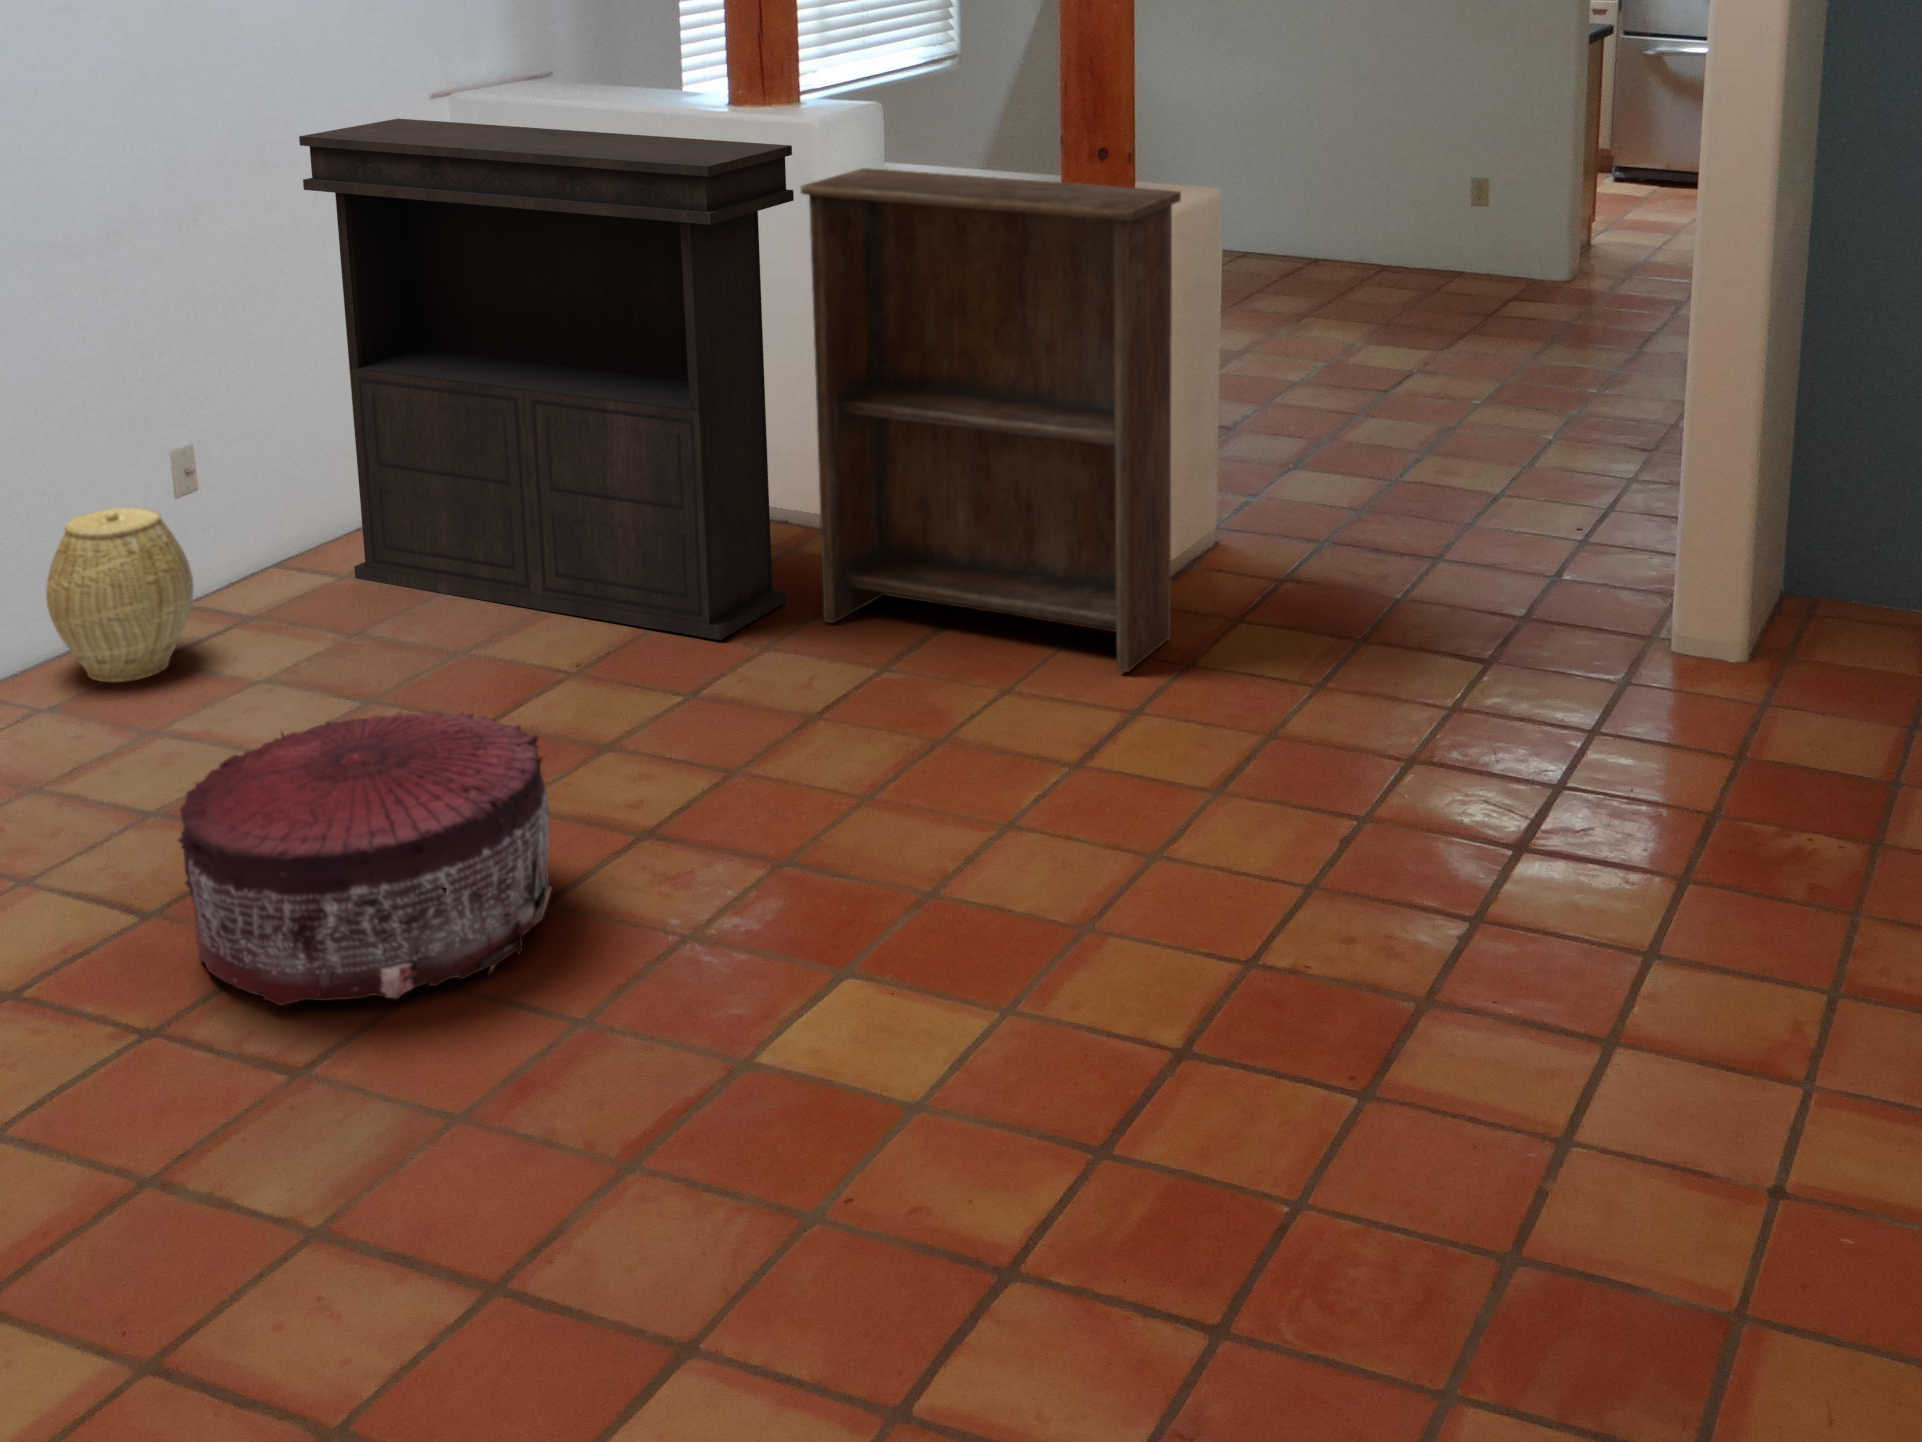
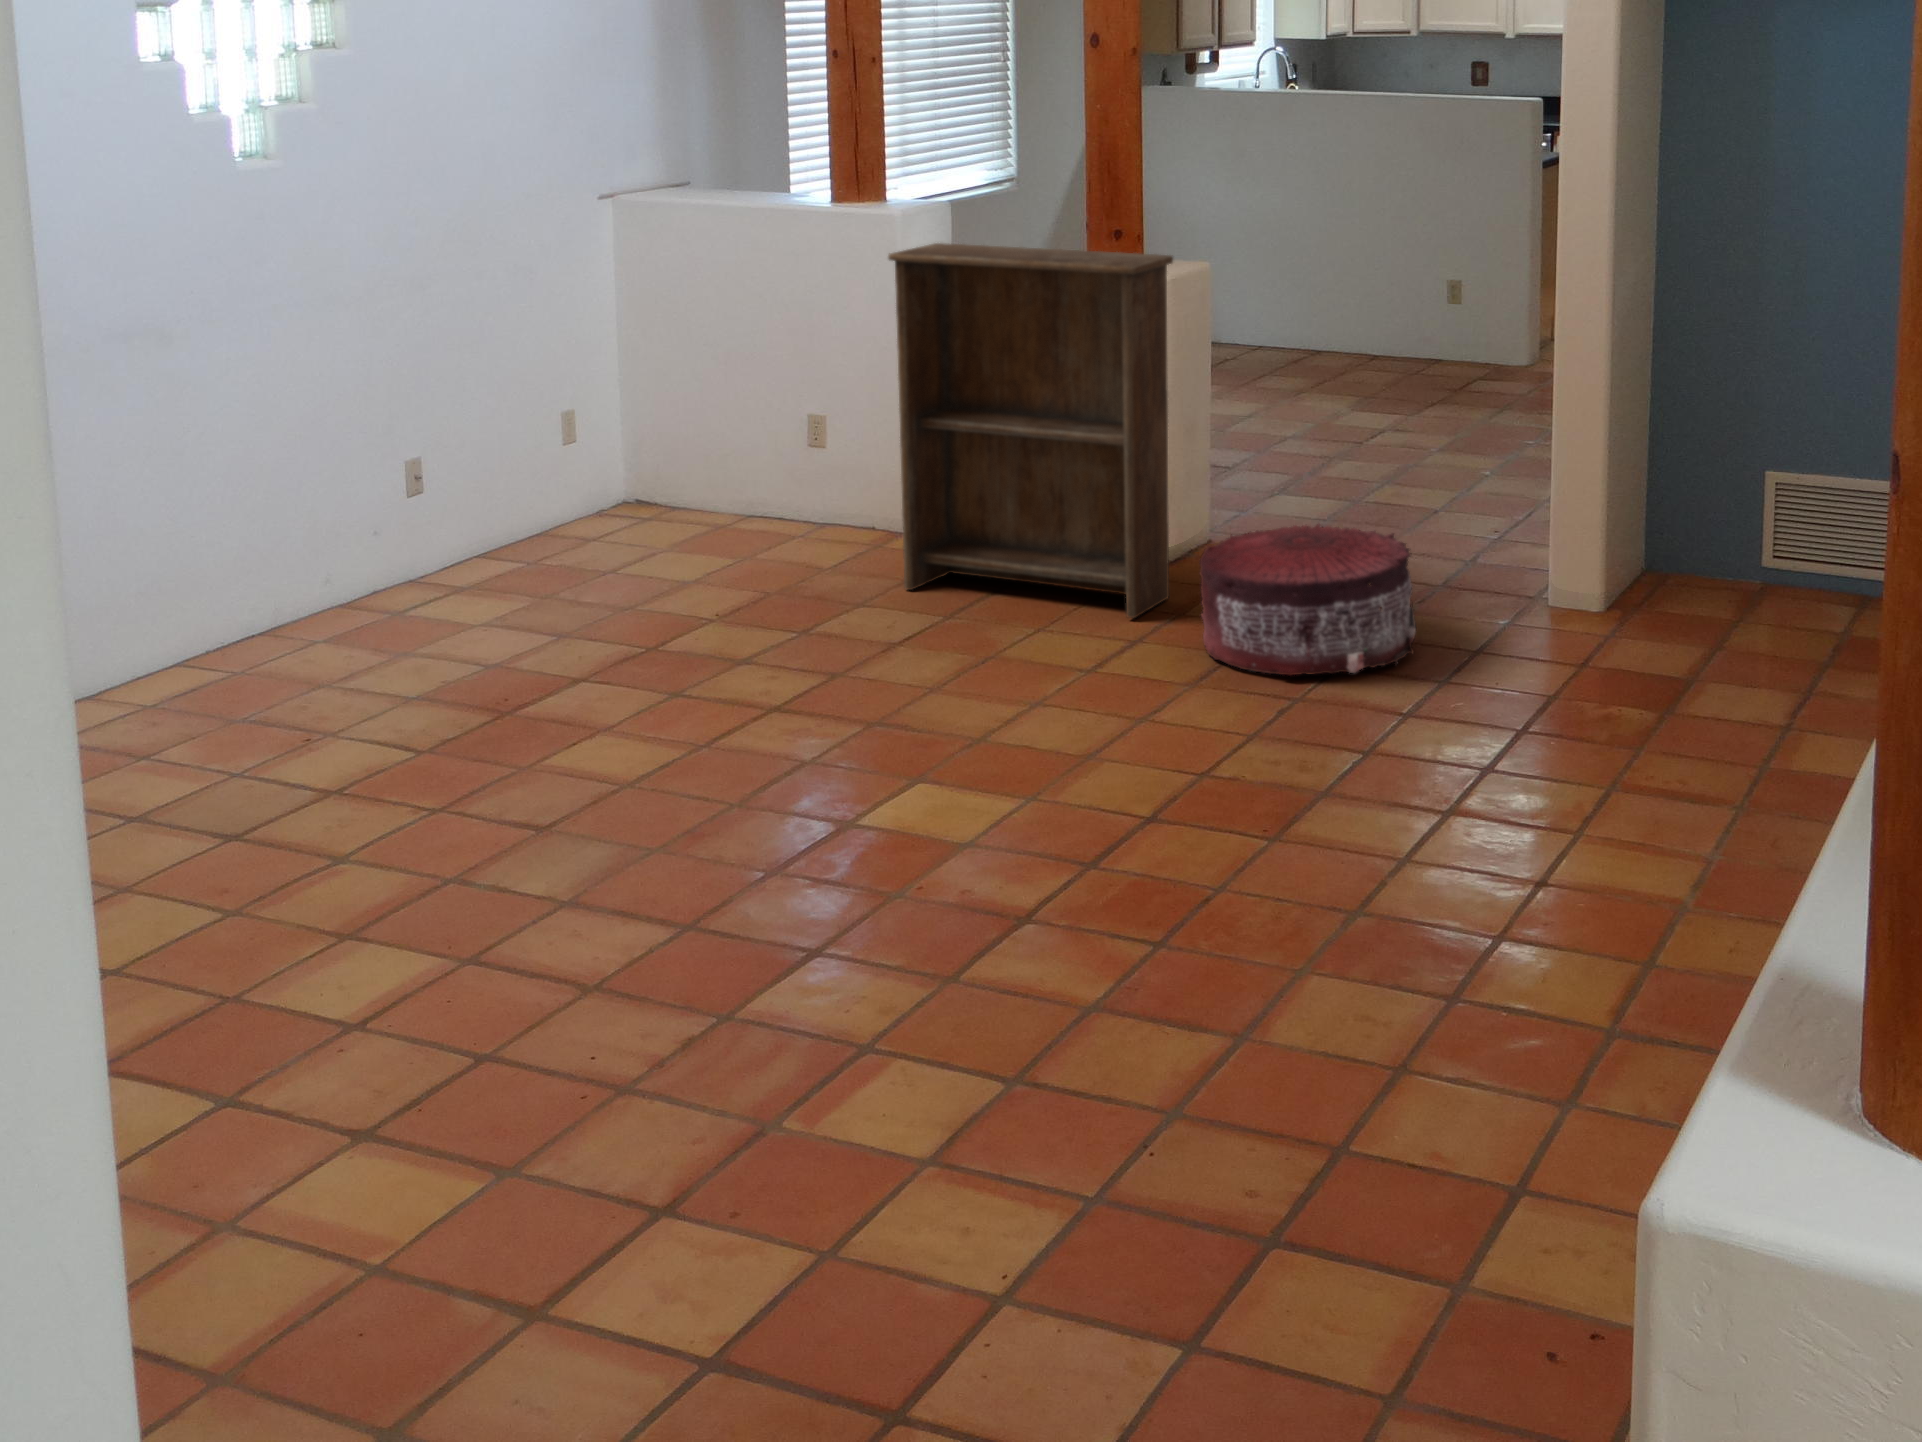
console table: present [299,119,794,640] -> none [508,211,883,601]
woven basket: present [46,507,193,682] -> none [319,498,427,629]
pouf: present [178,709,552,1005] -> present [1200,524,1416,675]

